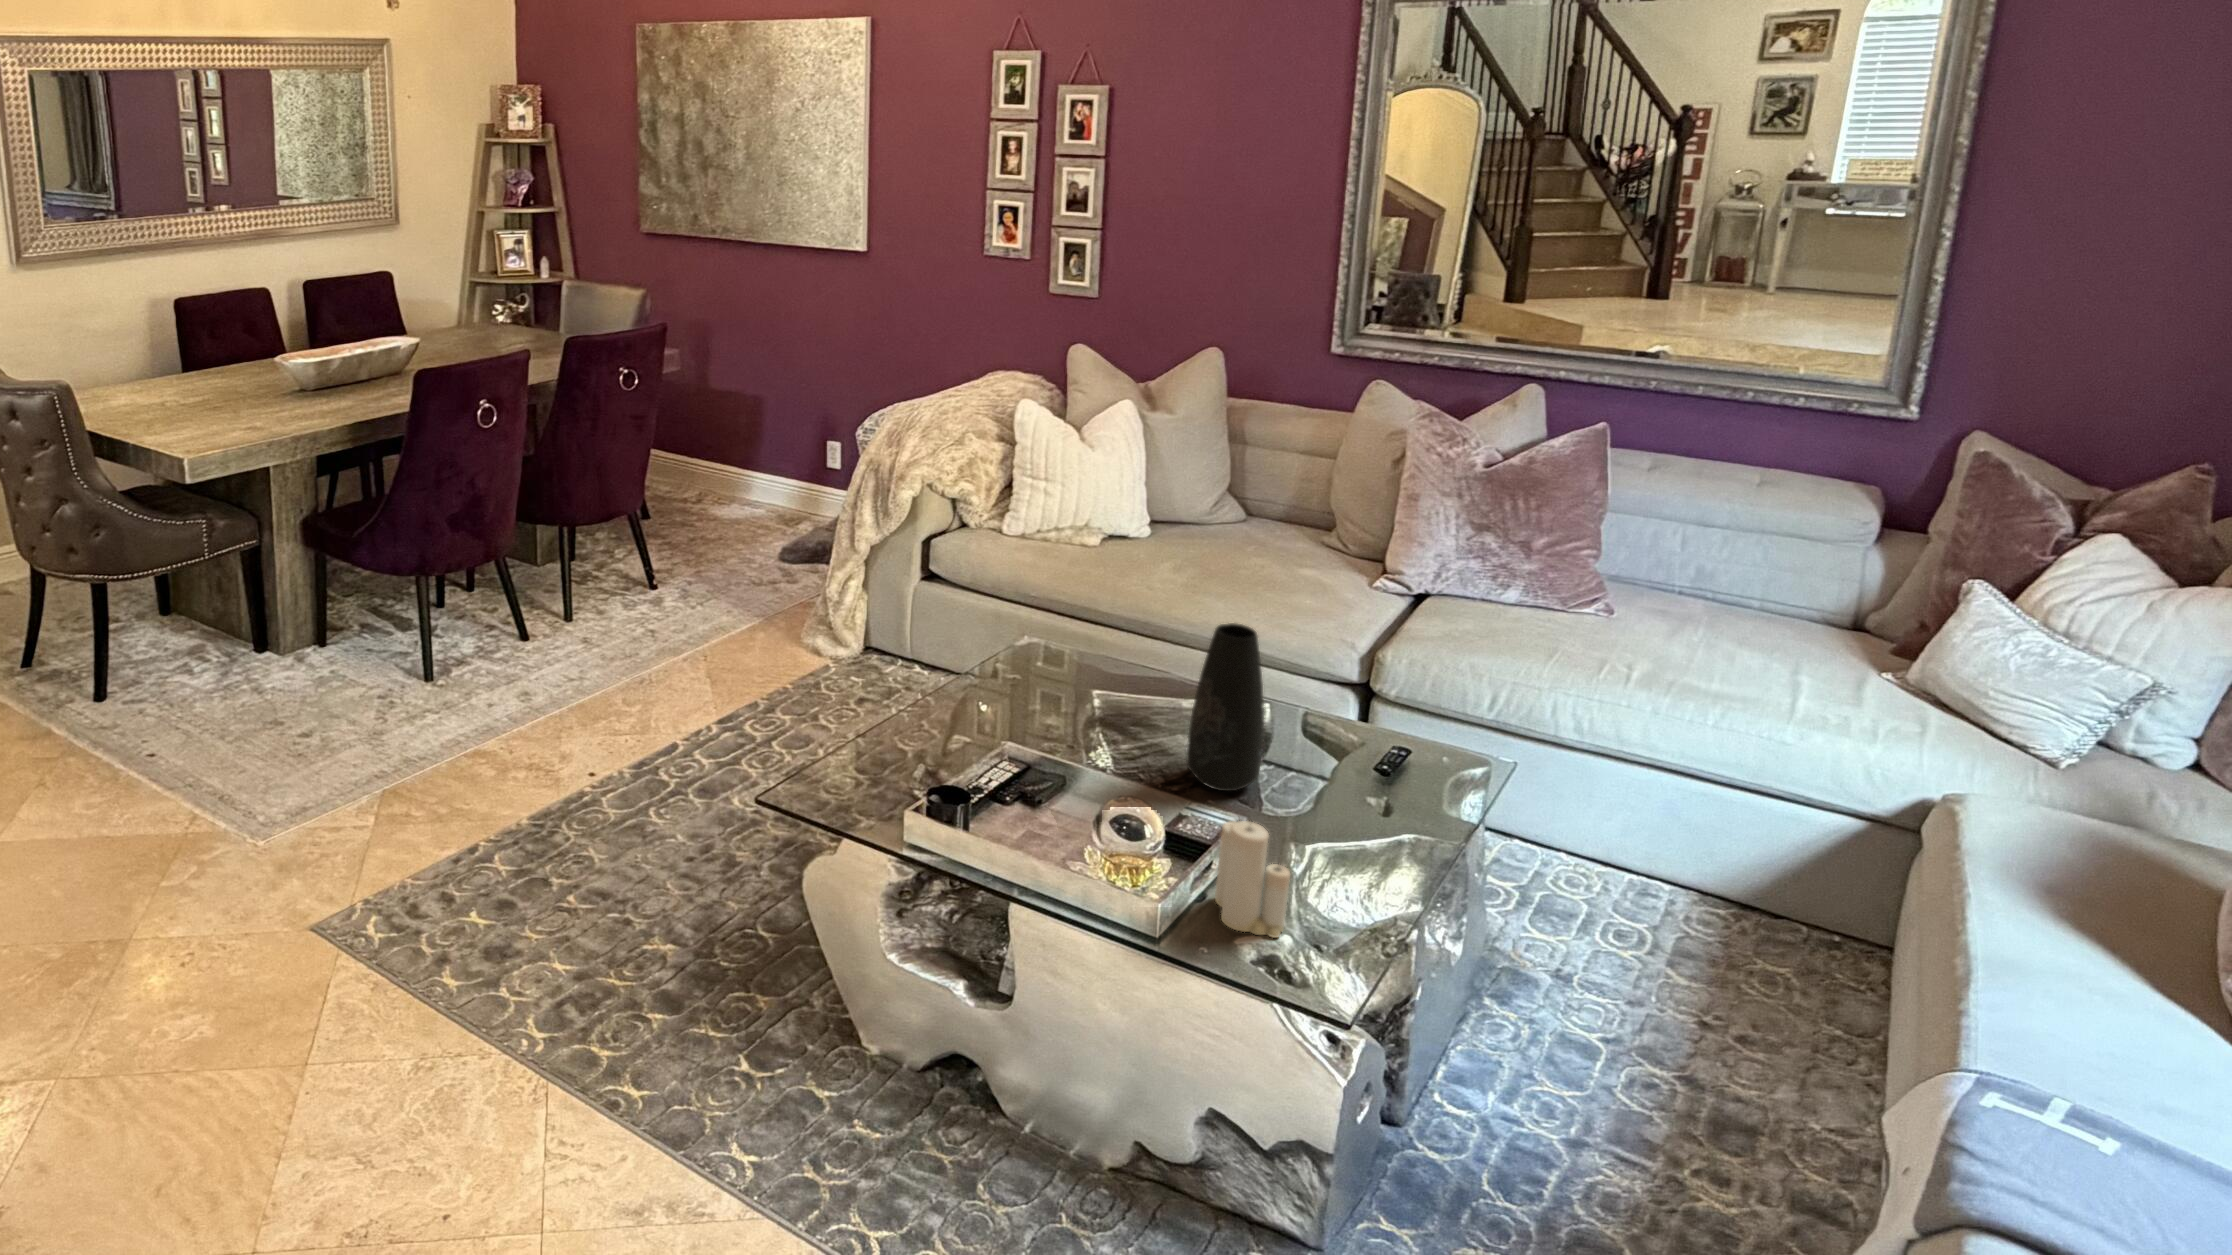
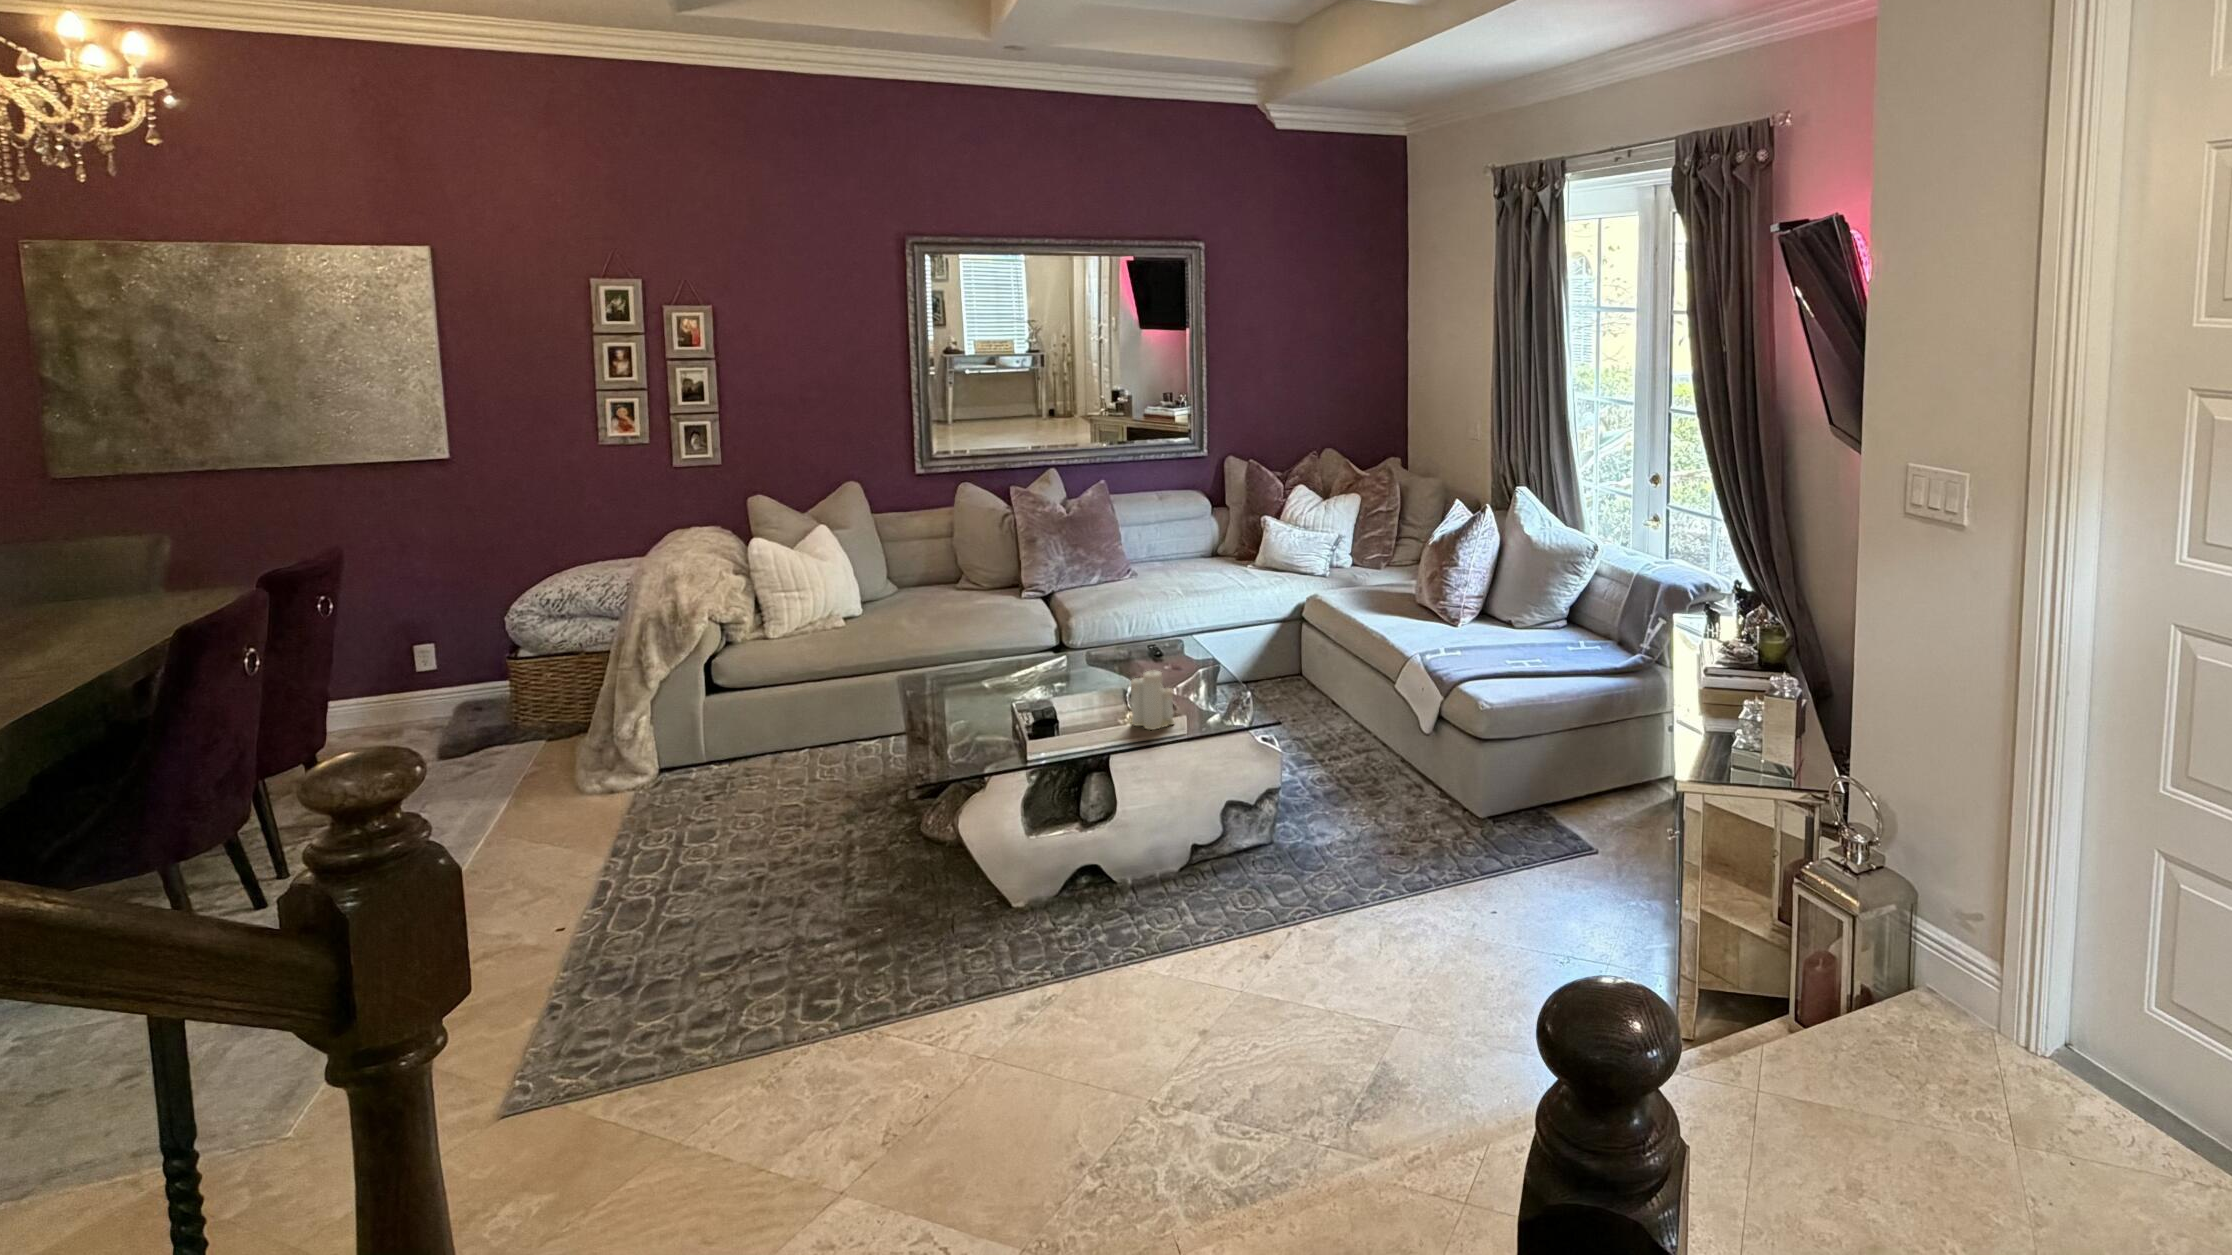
vase: present [1187,623,1264,791] -> none [1043,598,1086,698]

